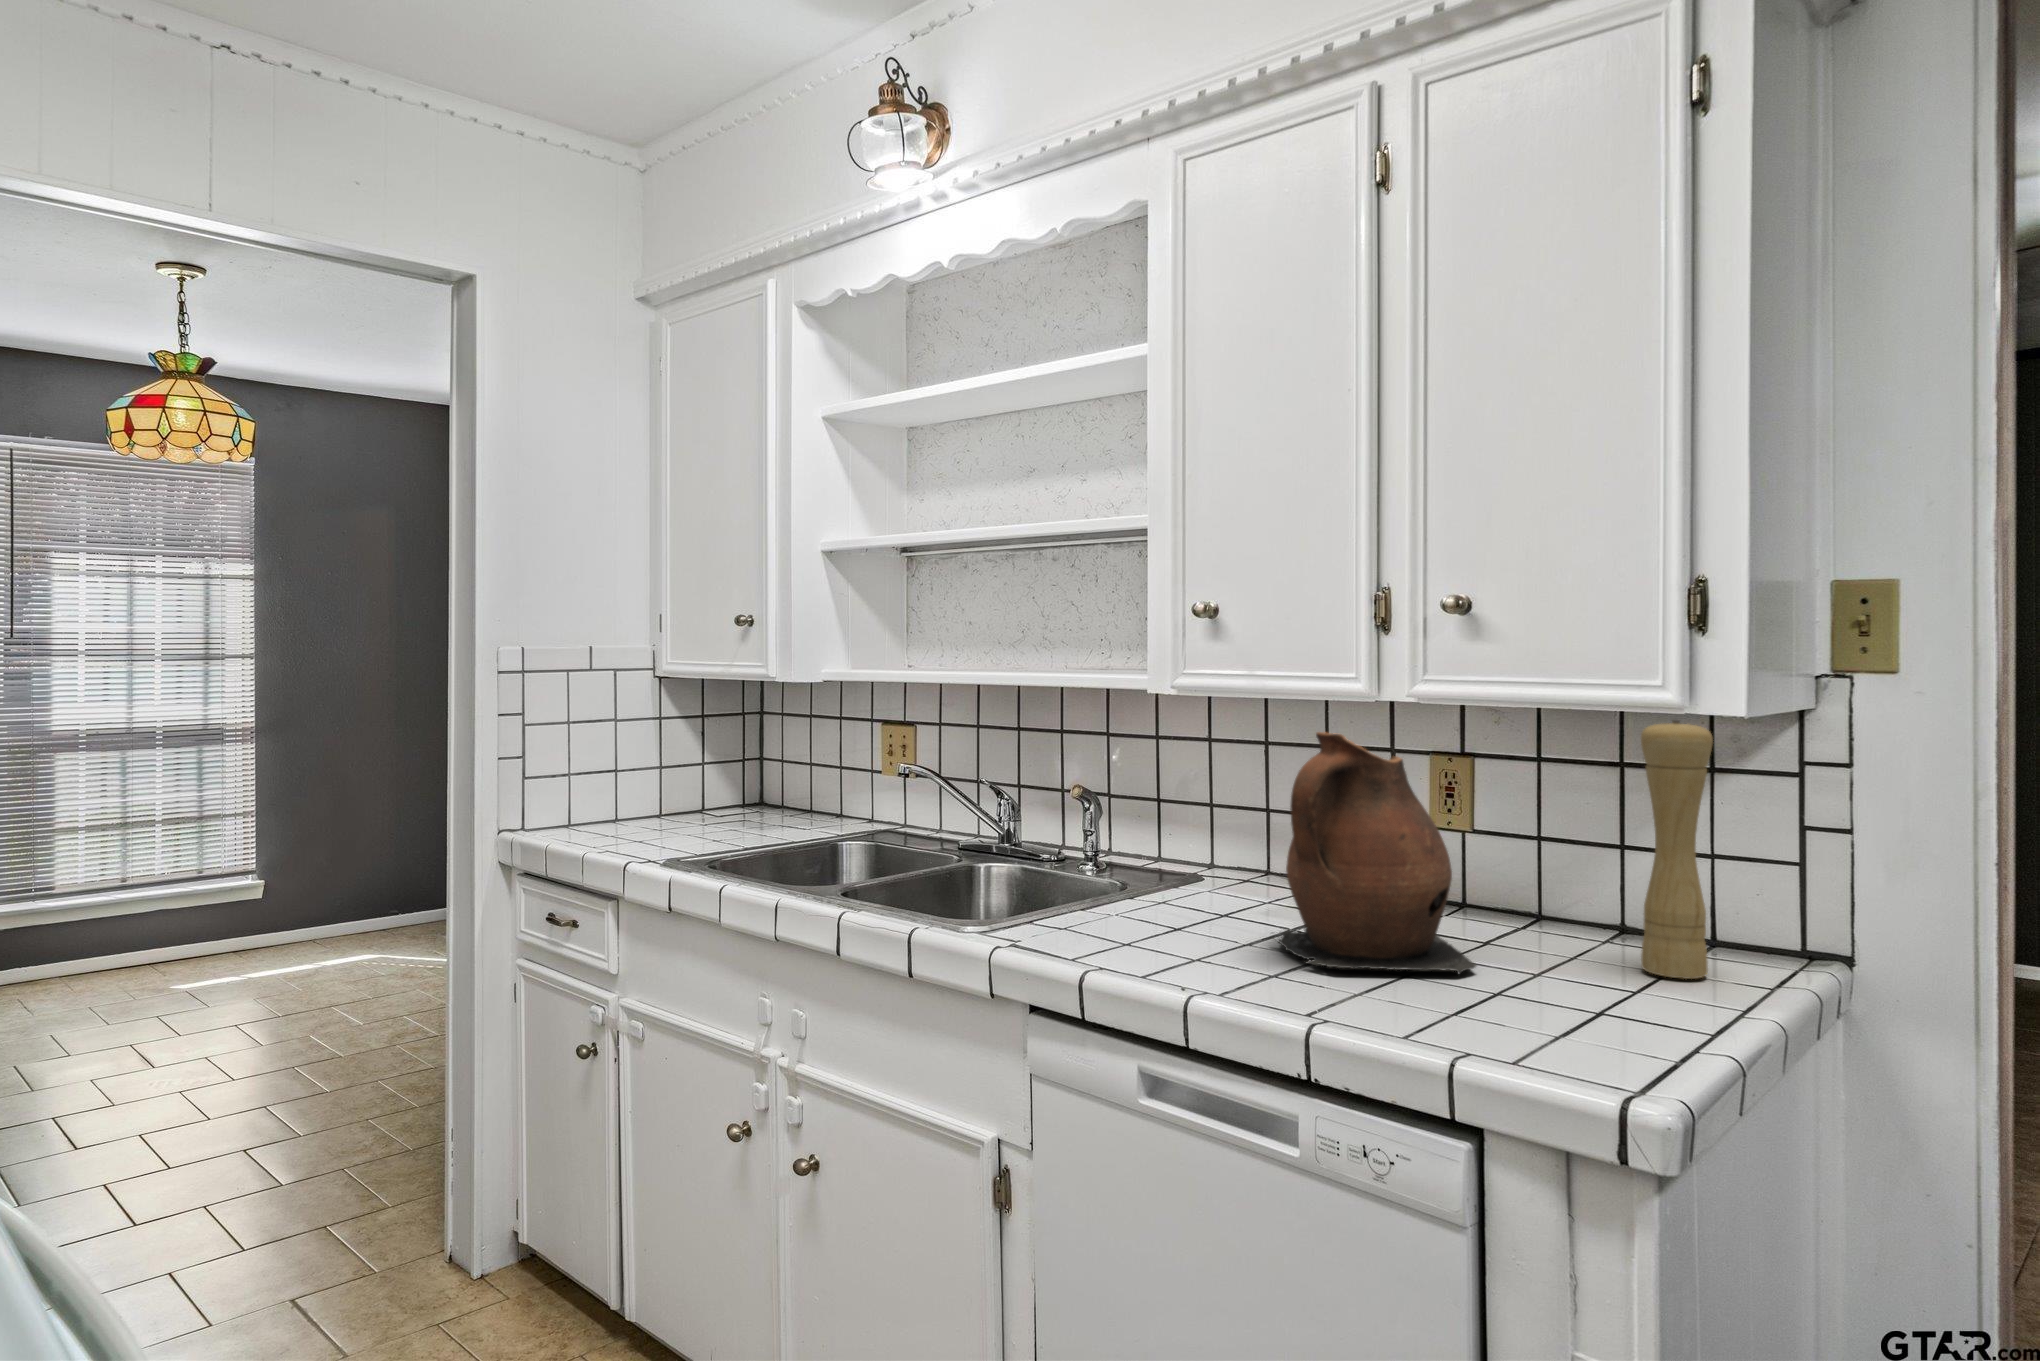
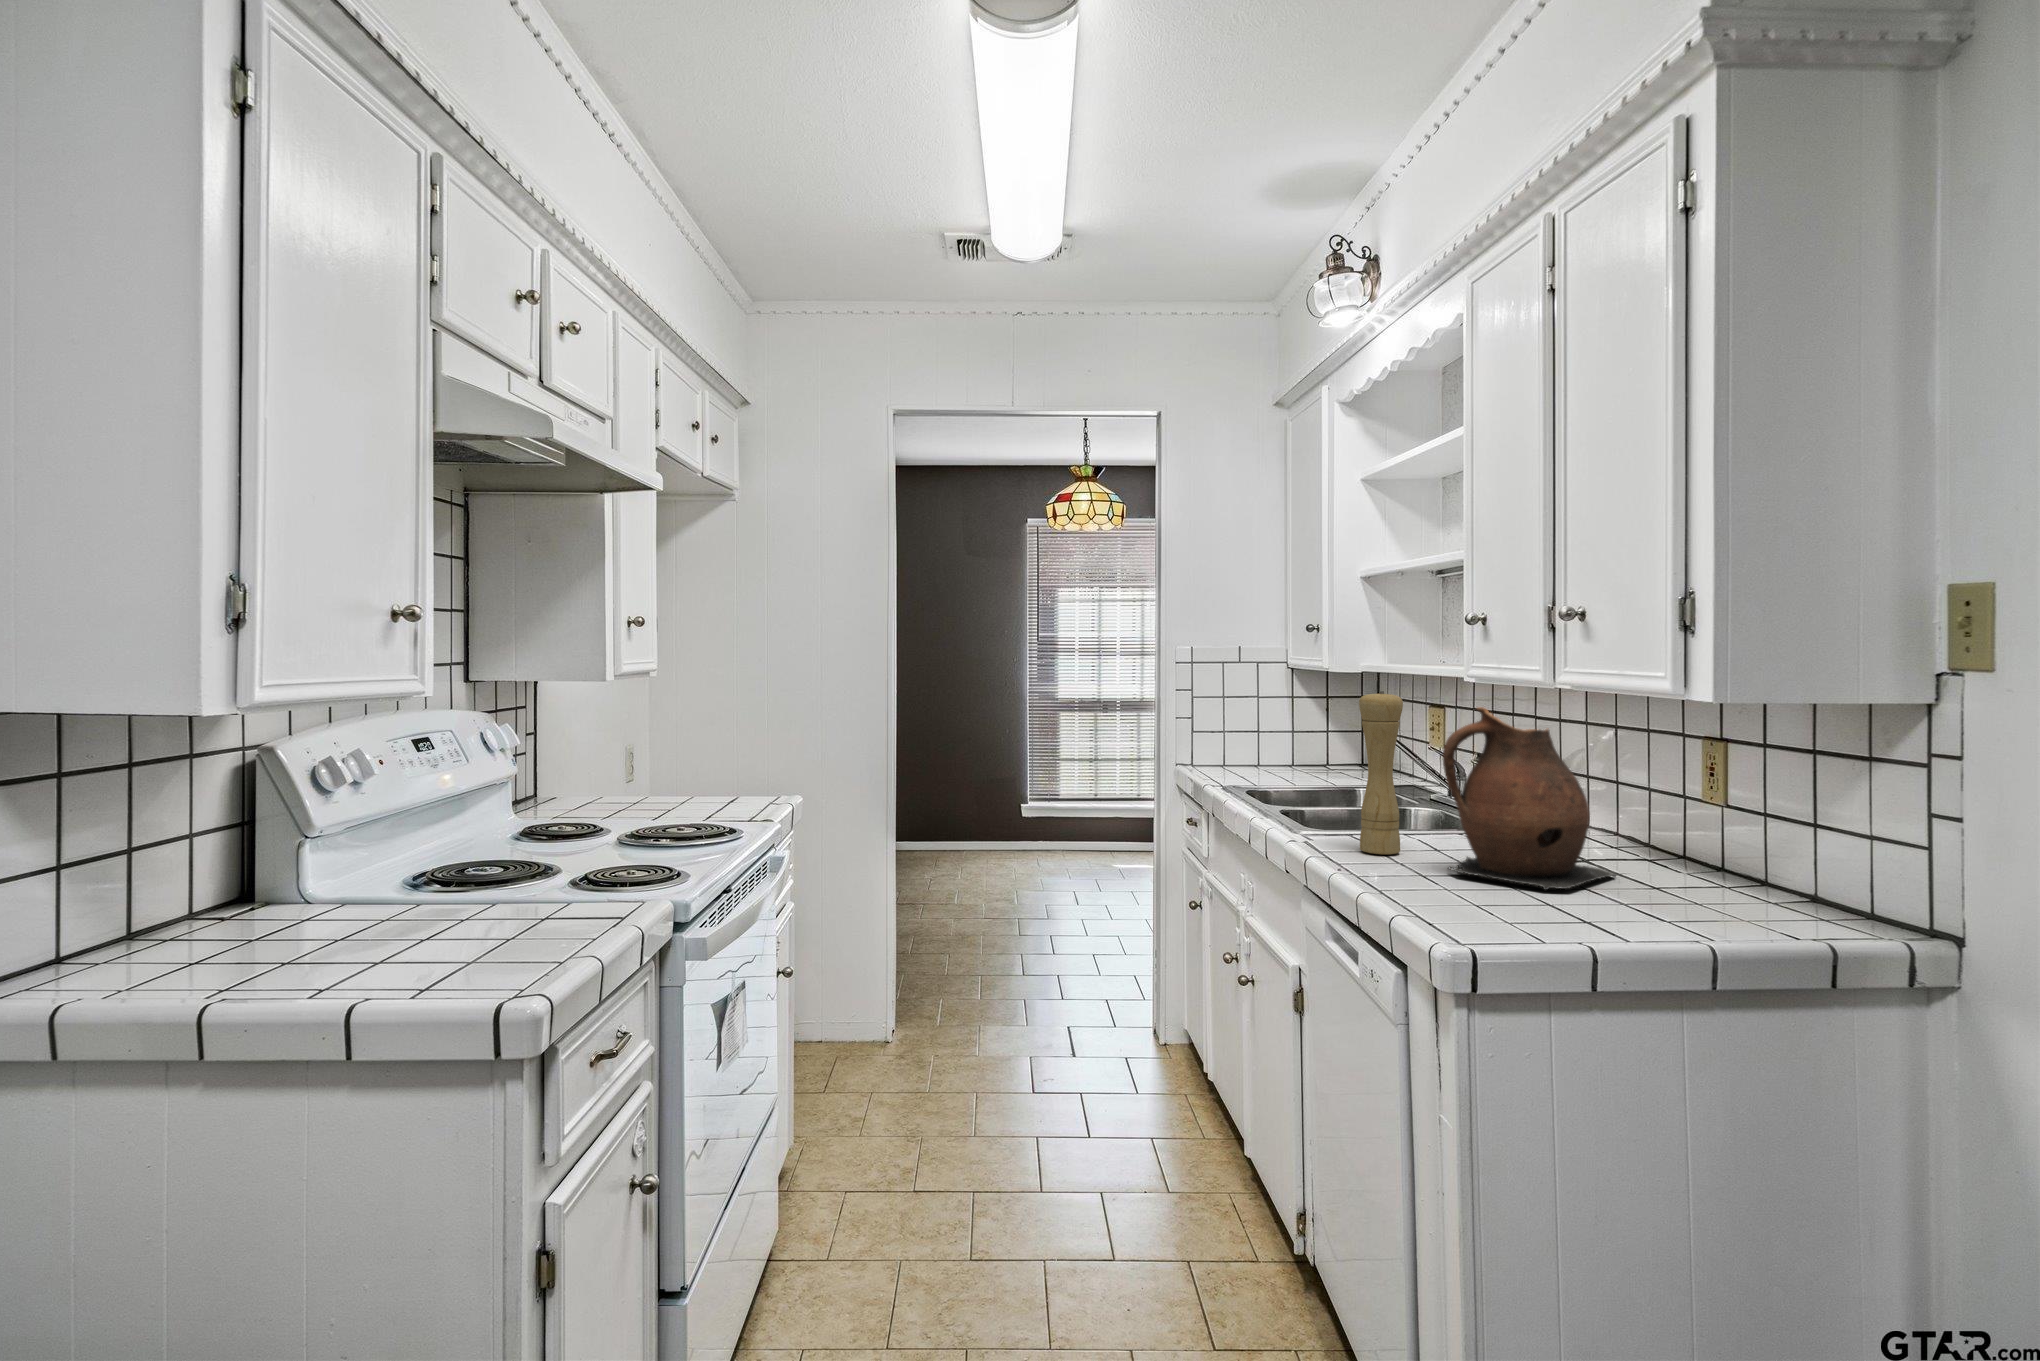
pepper mill: present [1641,719,1713,979] -> present [1359,691,1403,854]

